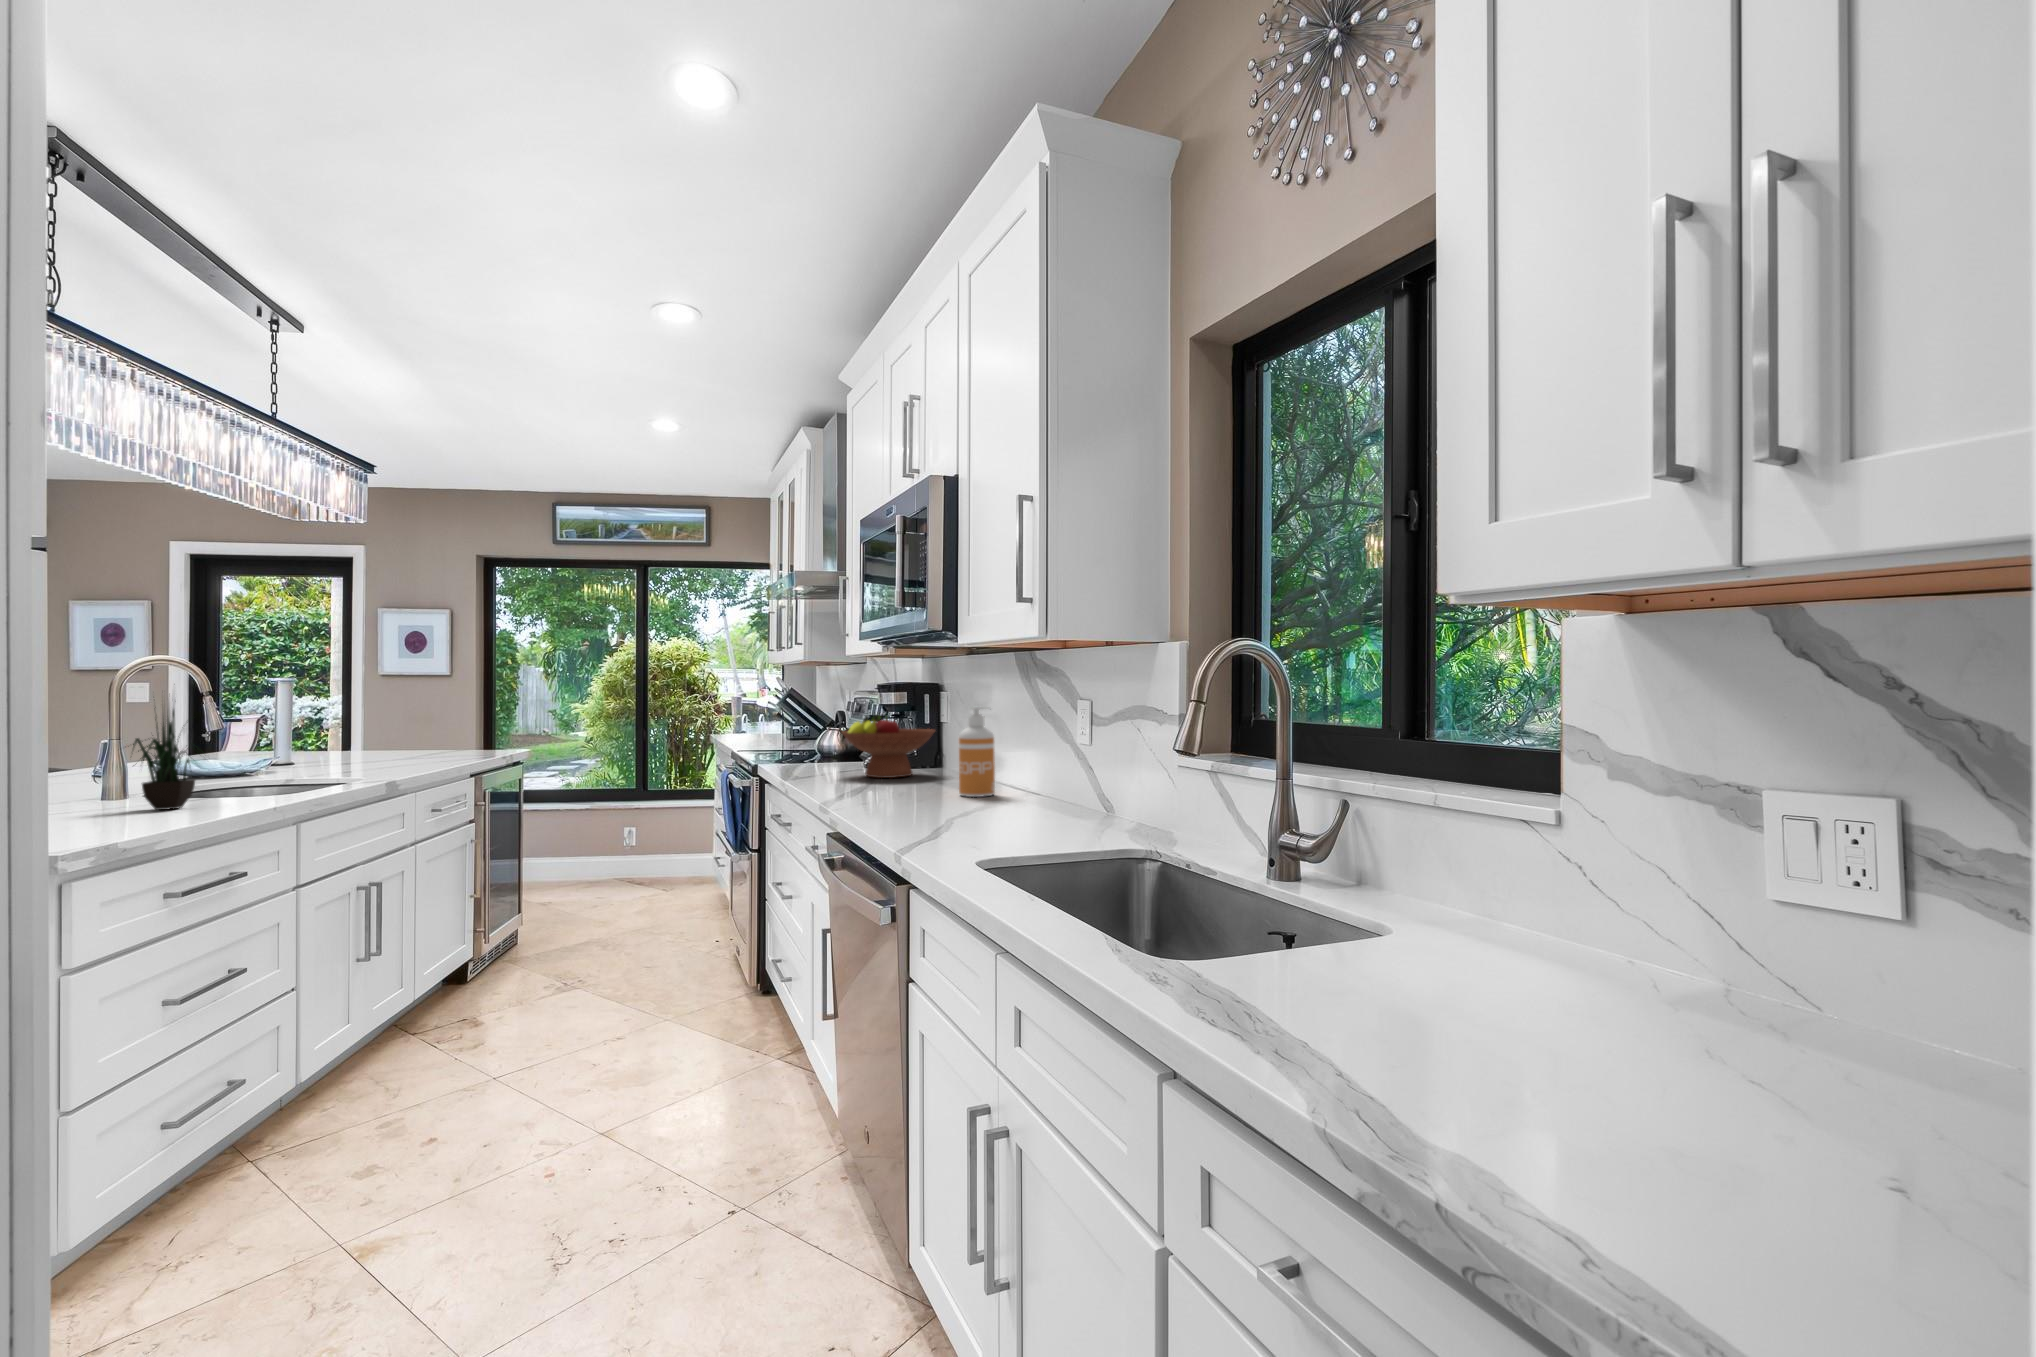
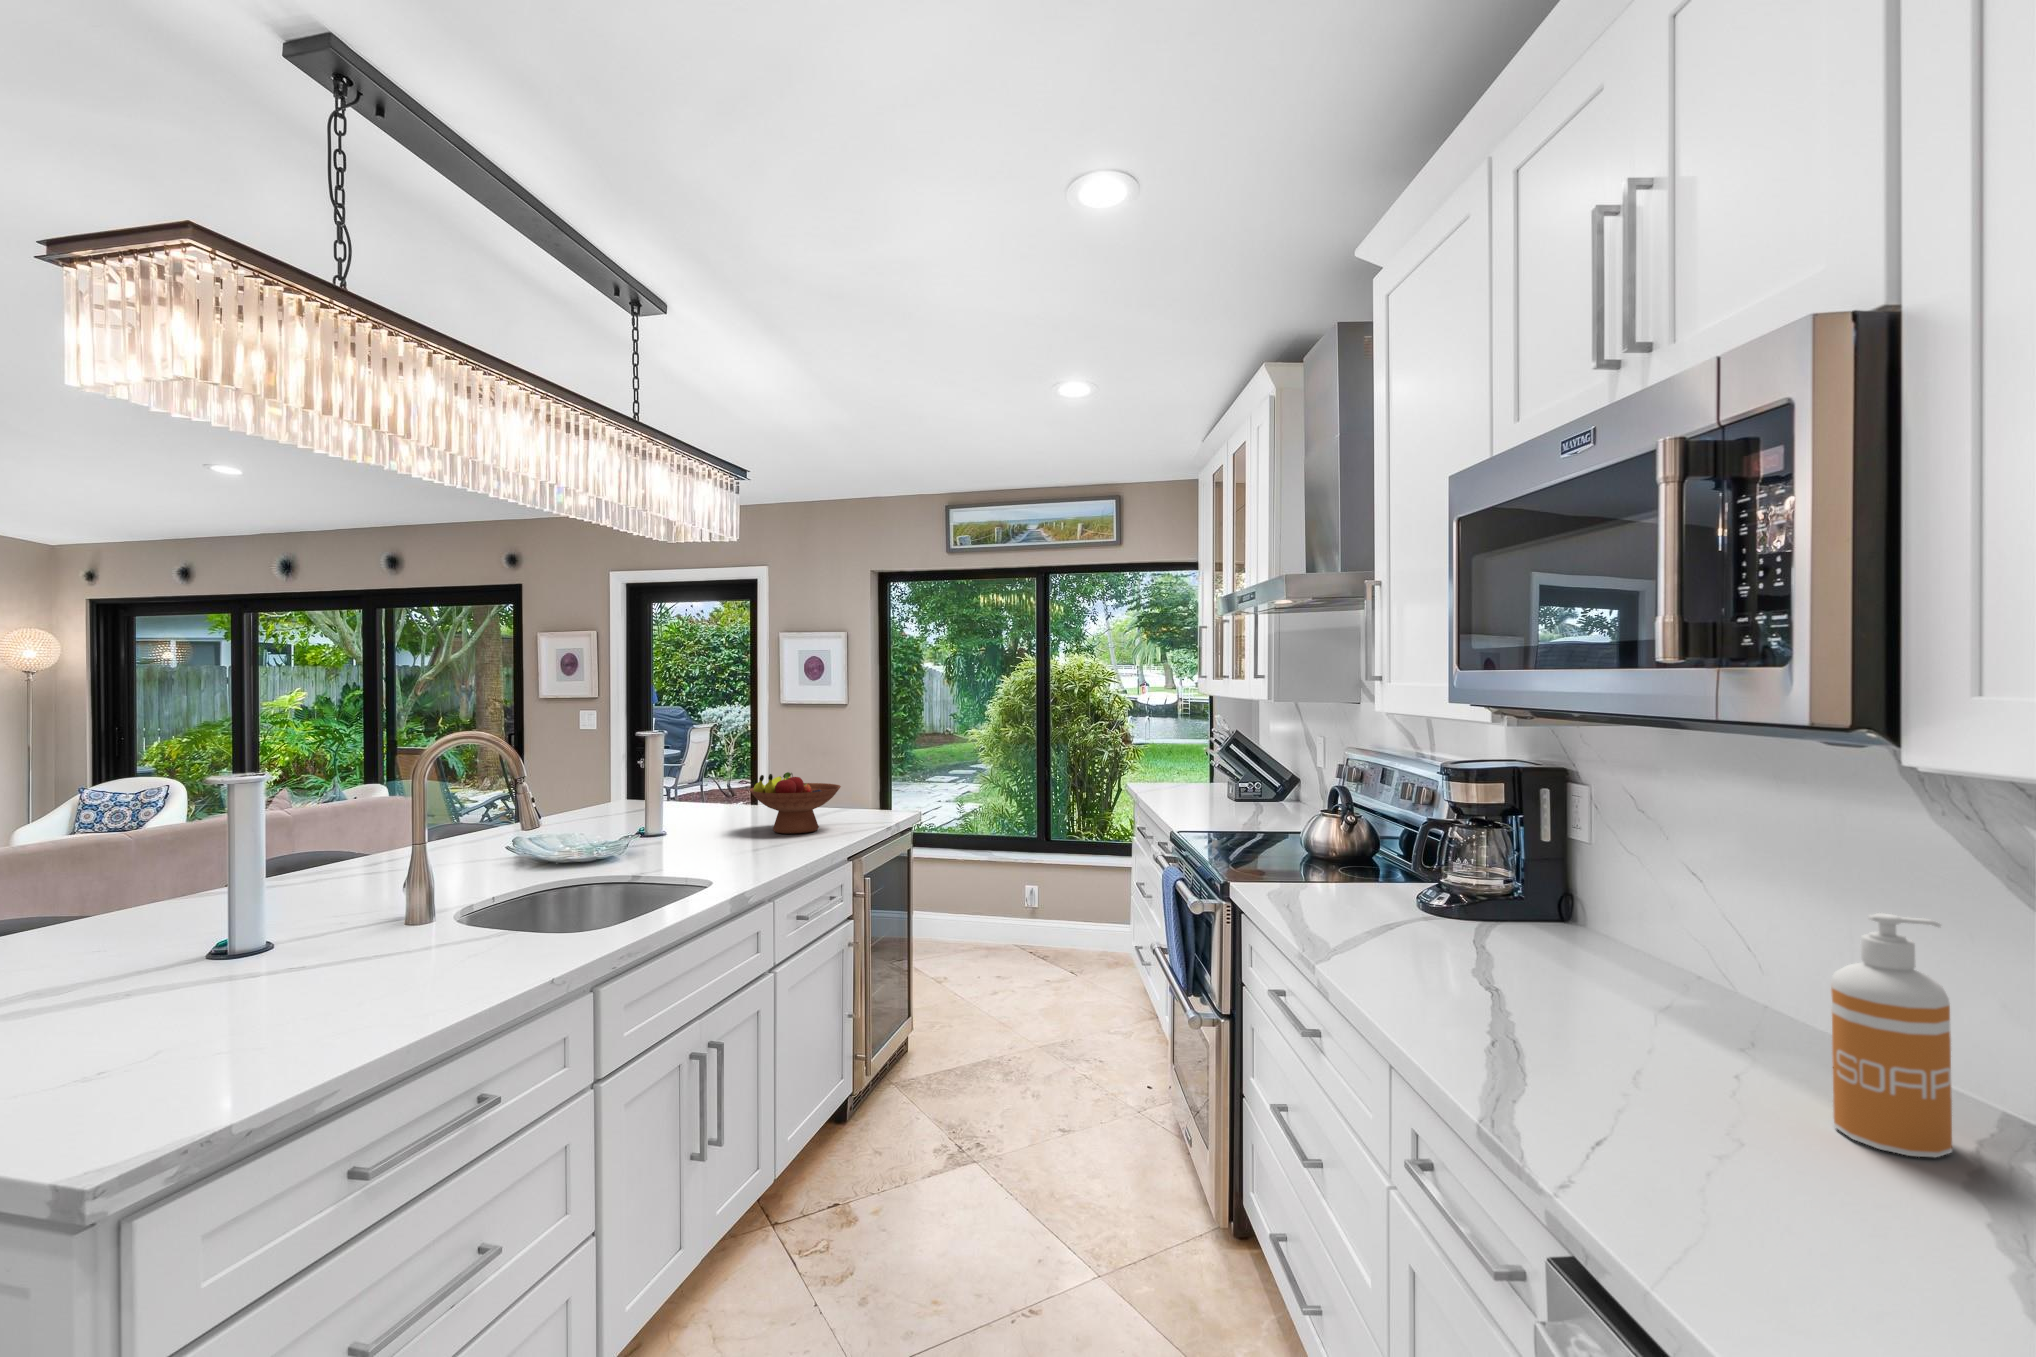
potted plant: present [133,708,195,810] -> none [360,783,482,985]
fruit bowl: present [842,715,935,778] -> present [749,772,841,834]

